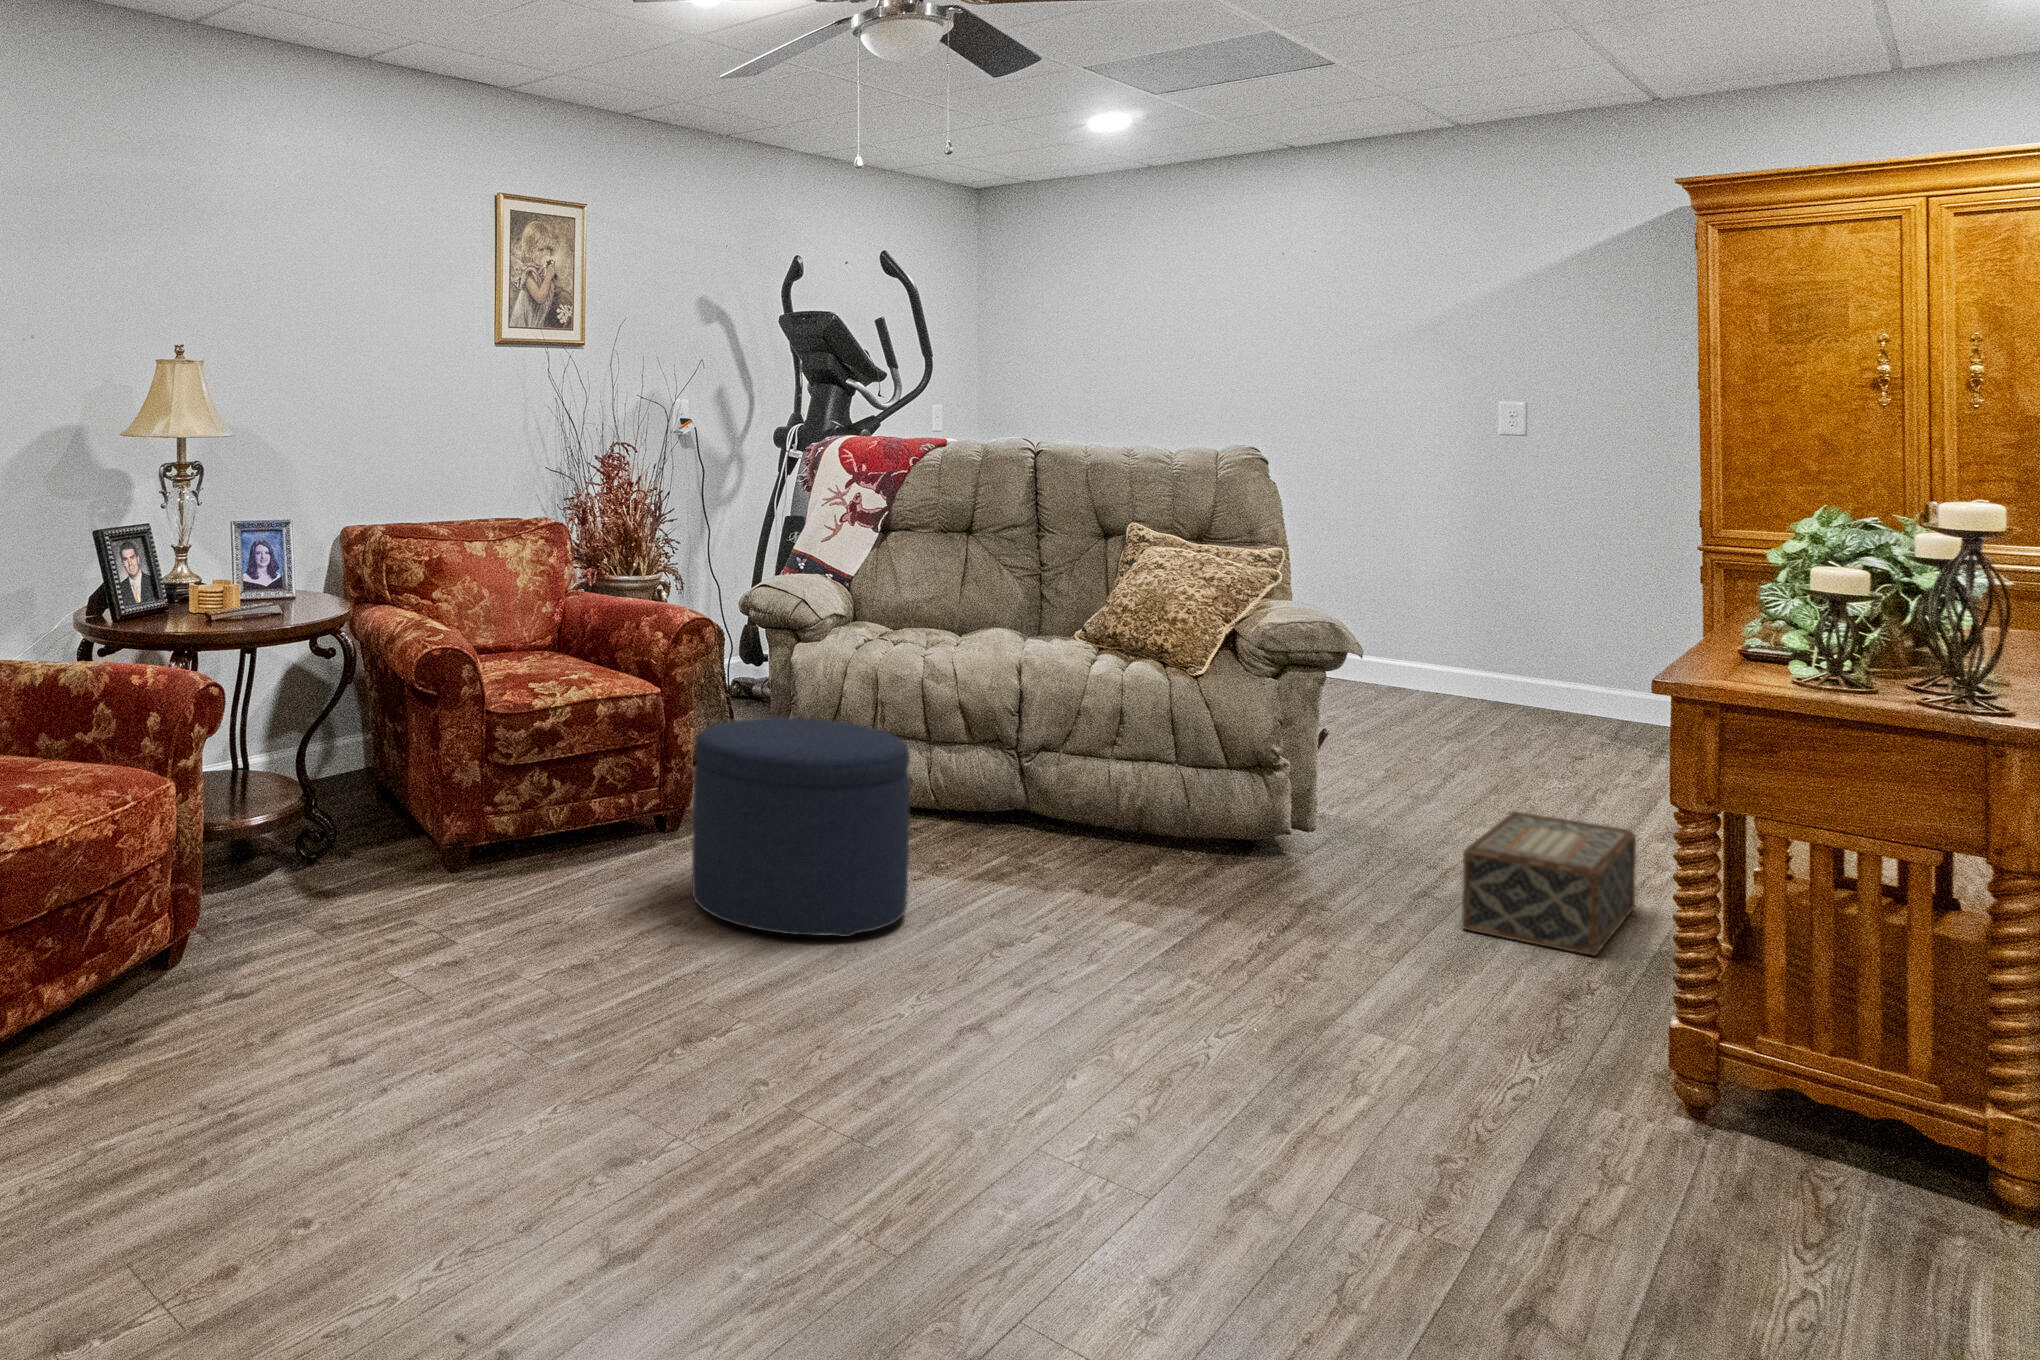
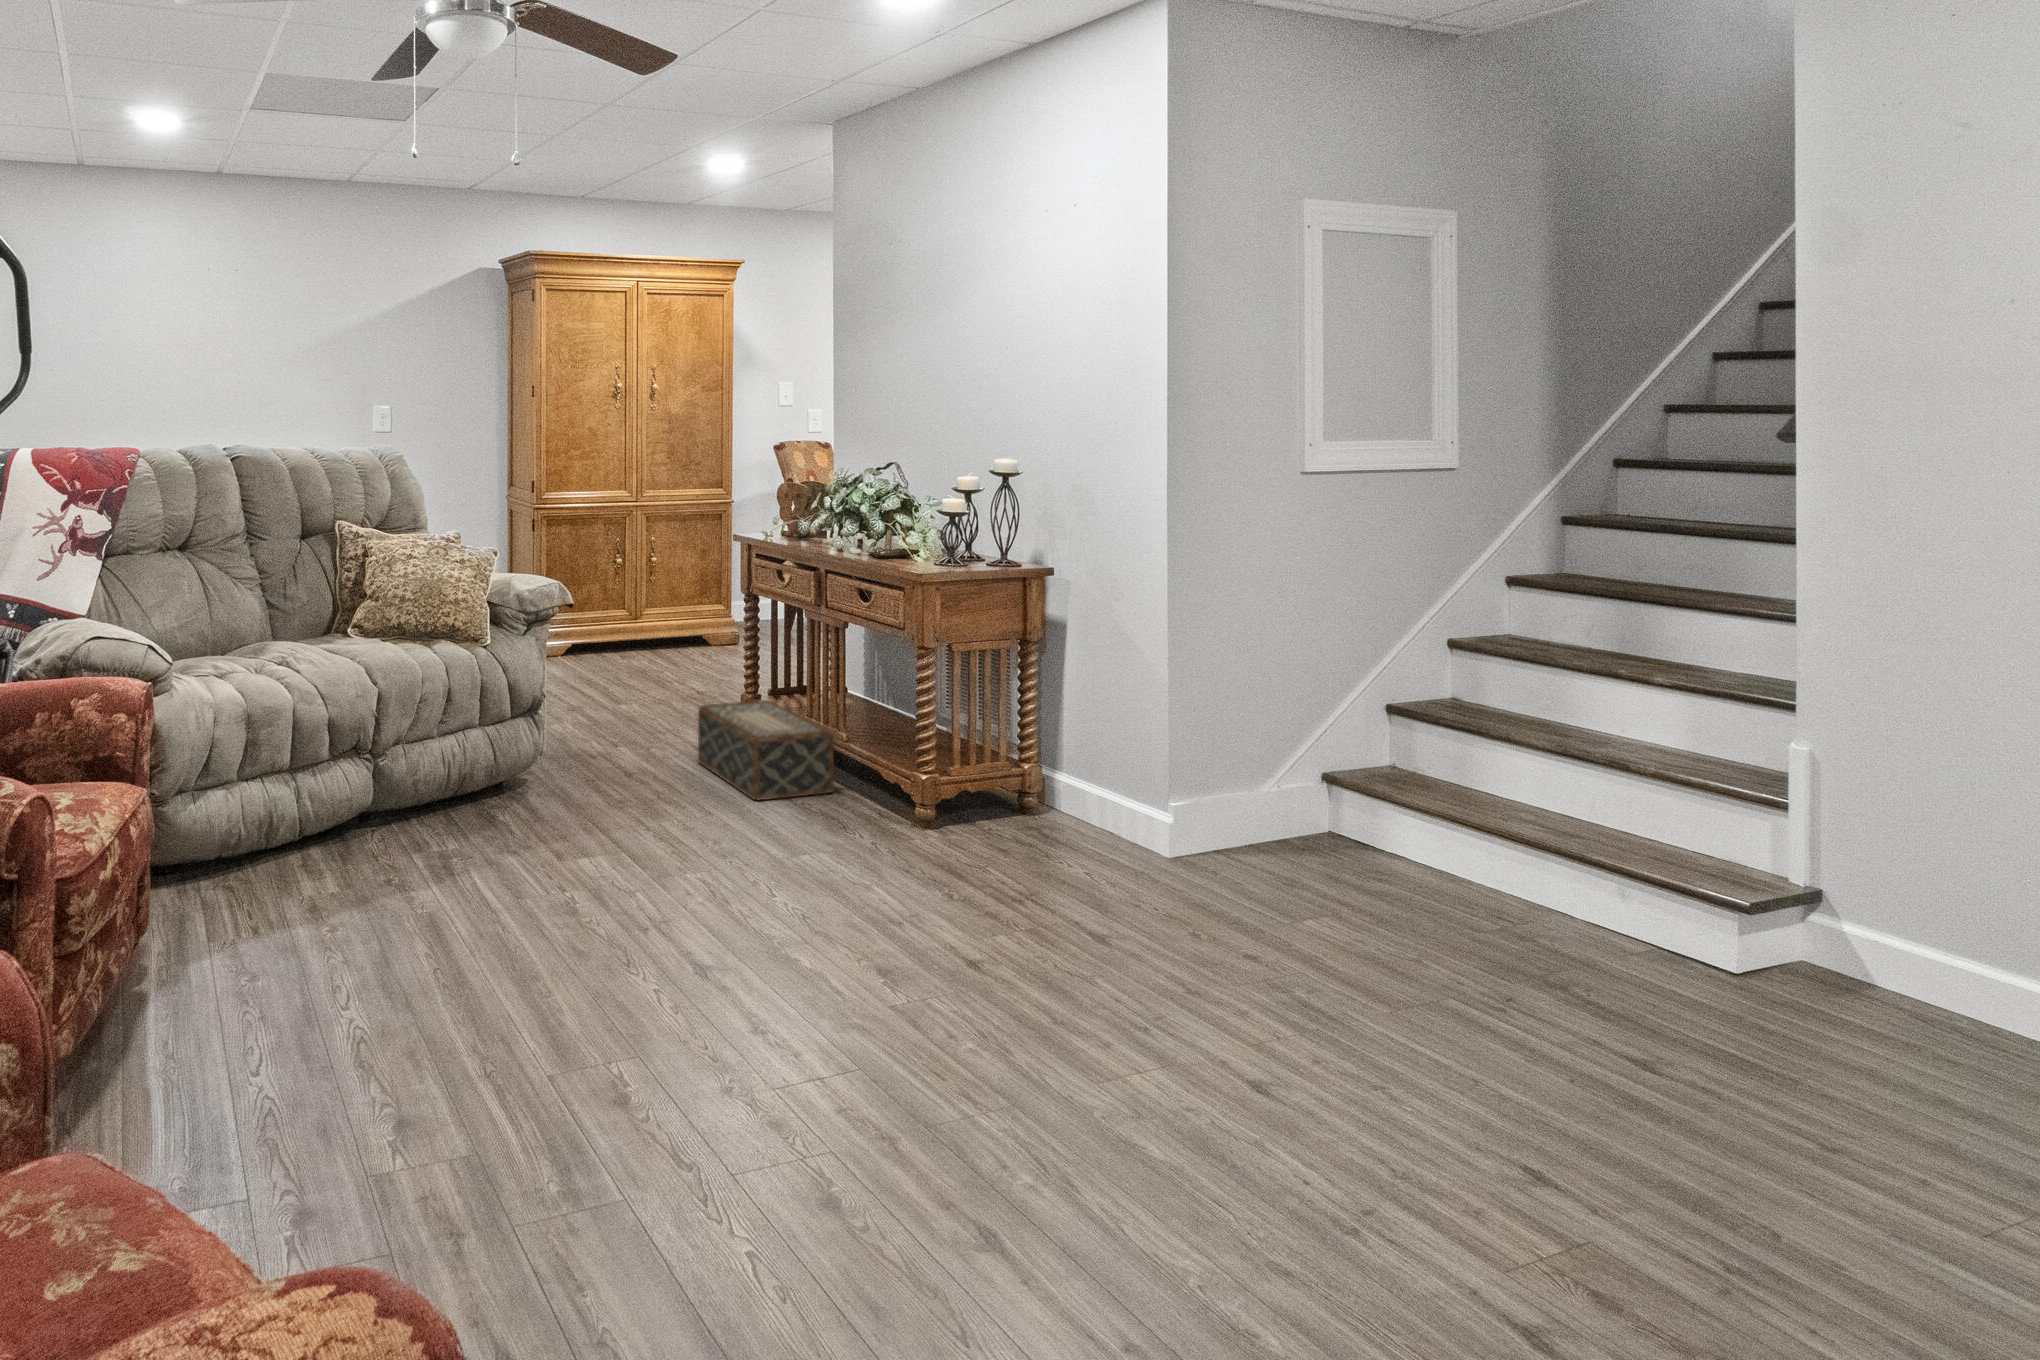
ottoman: present [692,717,910,937] -> none [302,760,543,1027]

